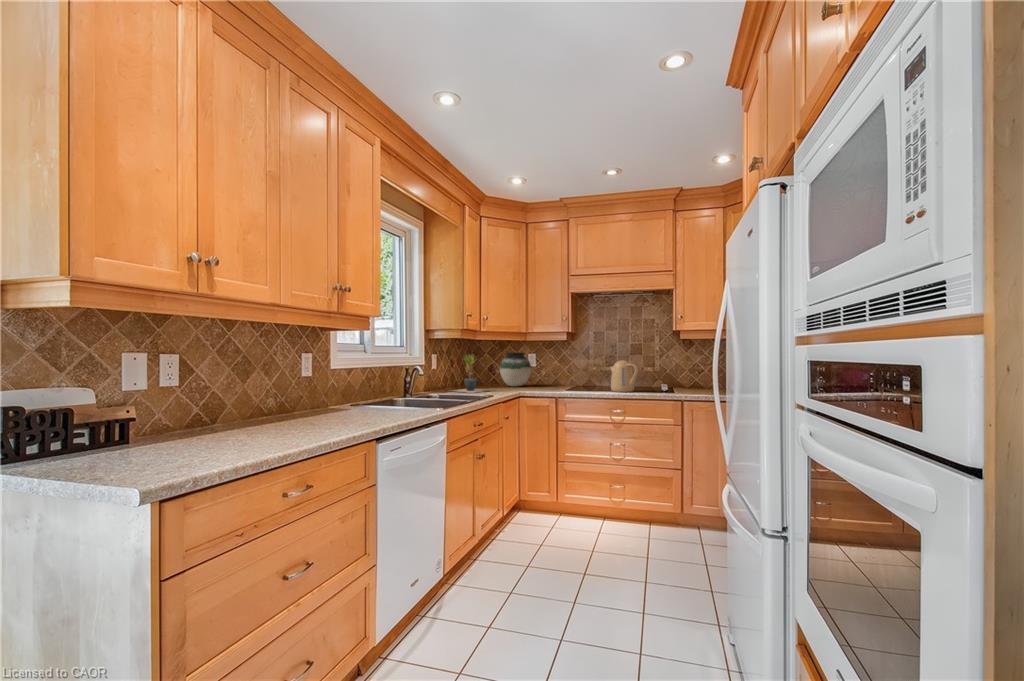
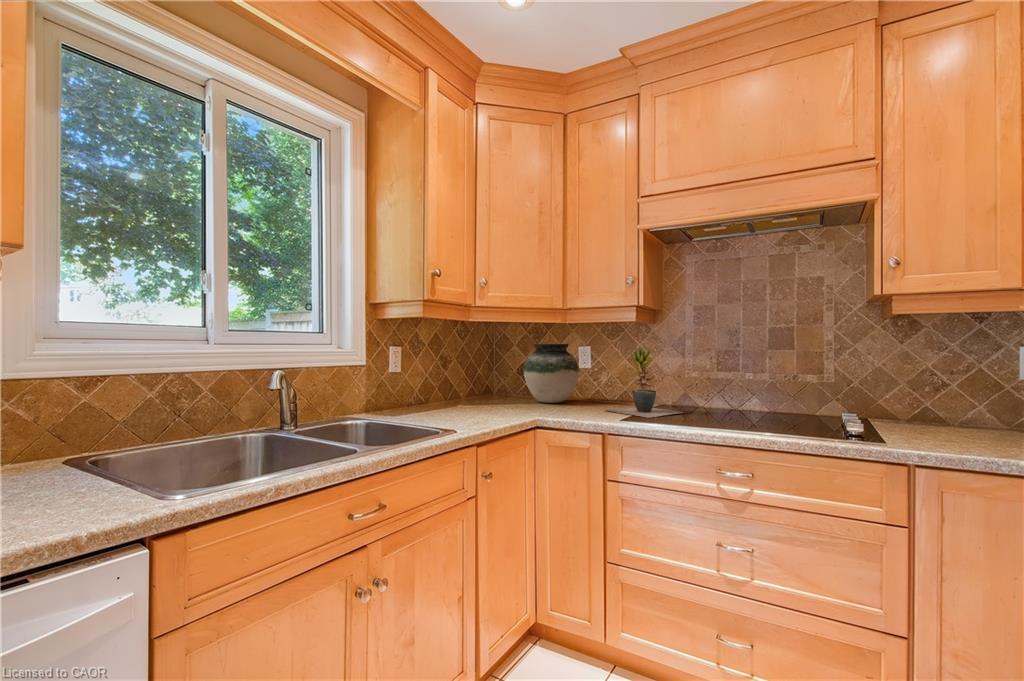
potted plant: present [453,354,488,393] -> present [606,347,683,418]
kettle: present [610,360,638,392] -> none [722,361,787,431]

